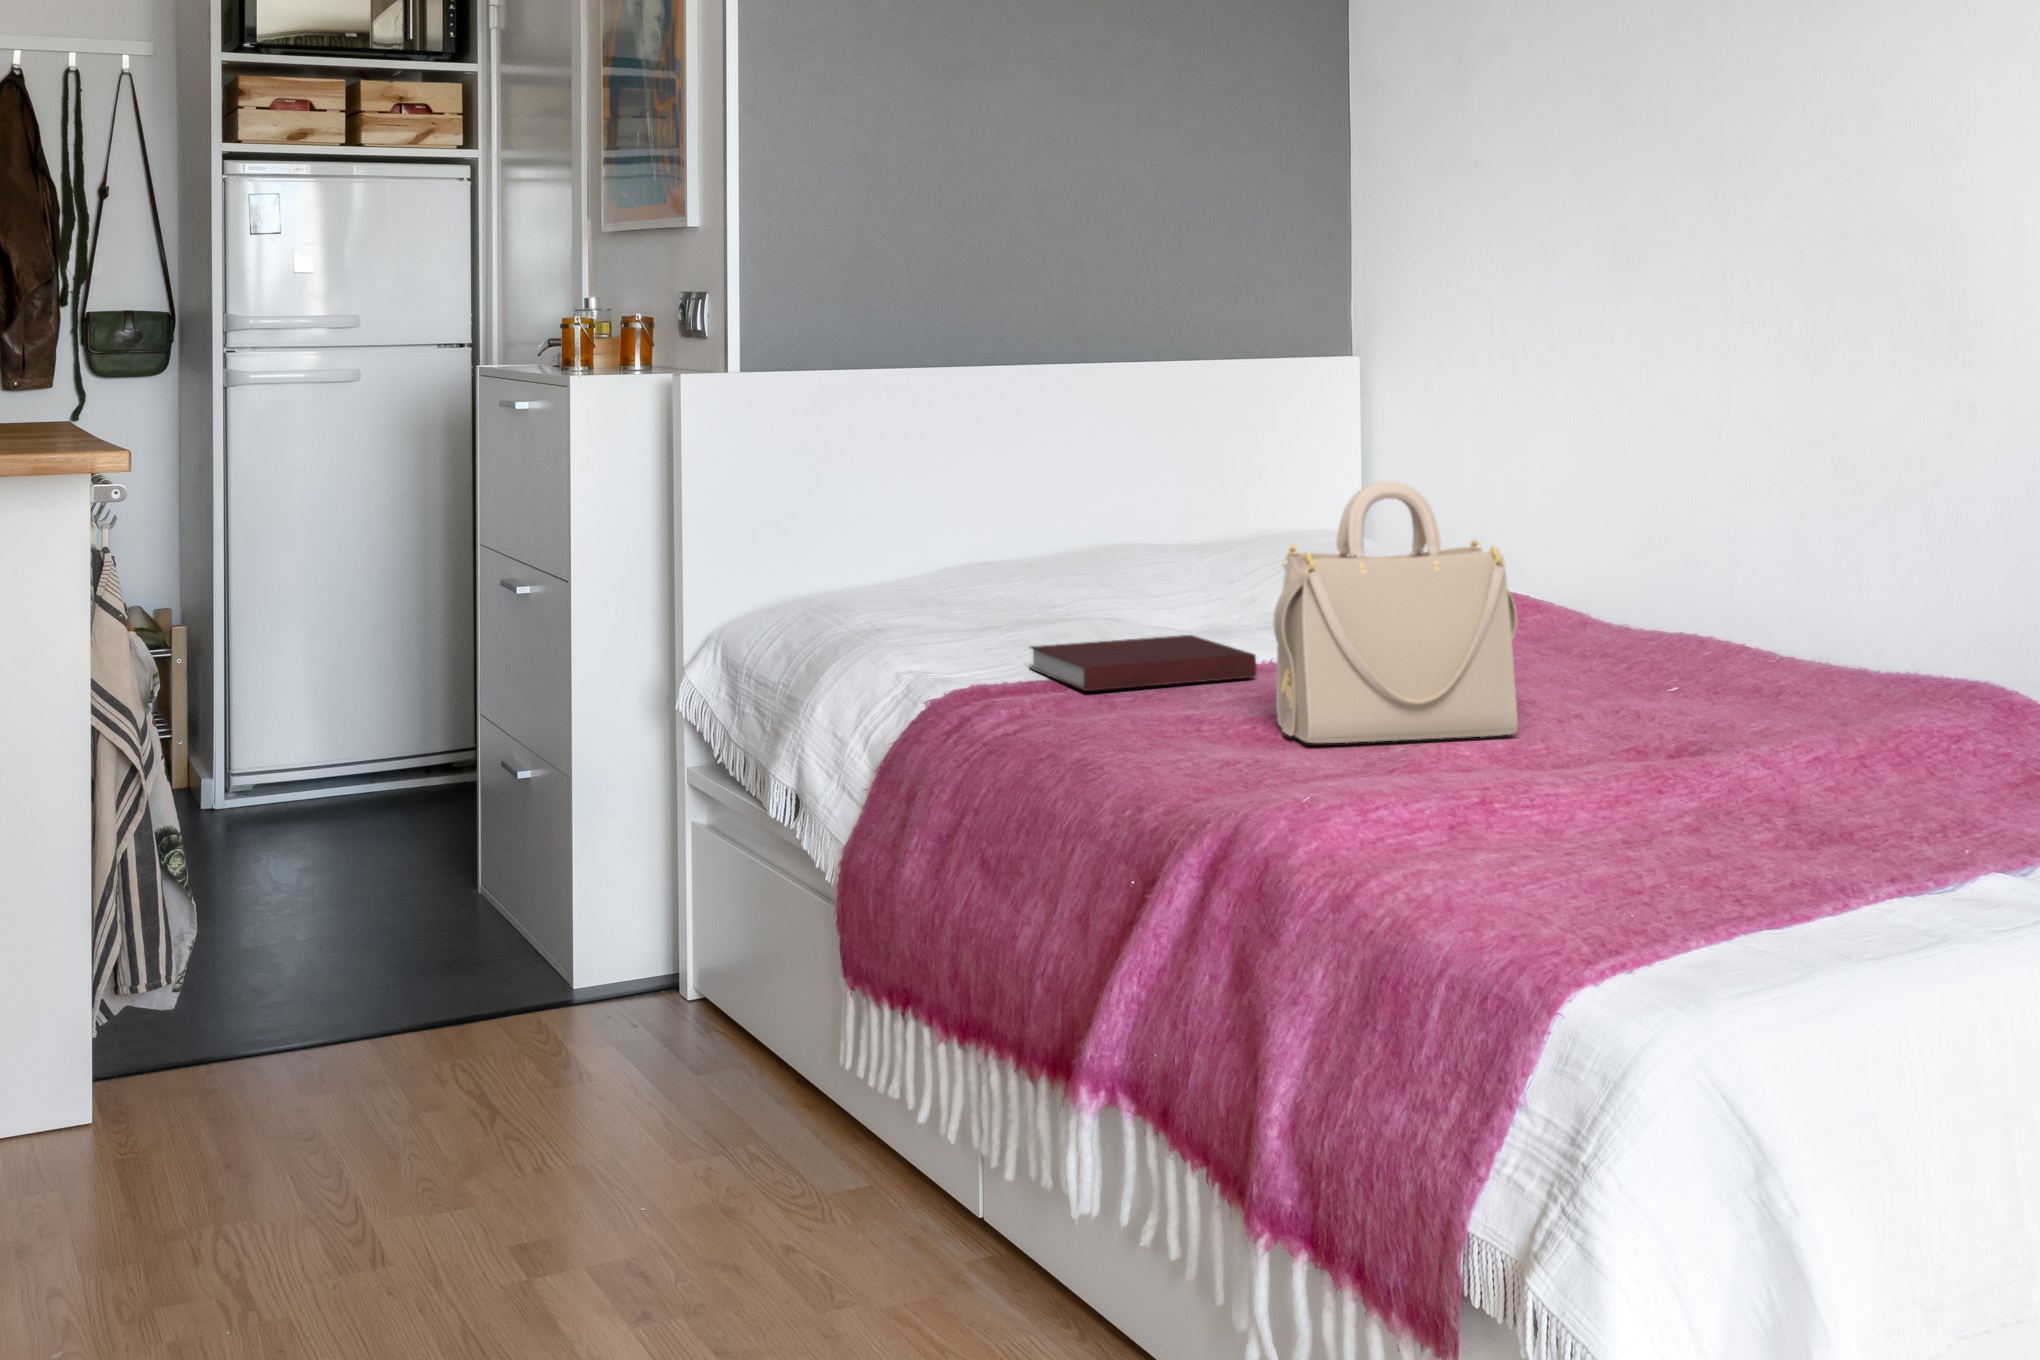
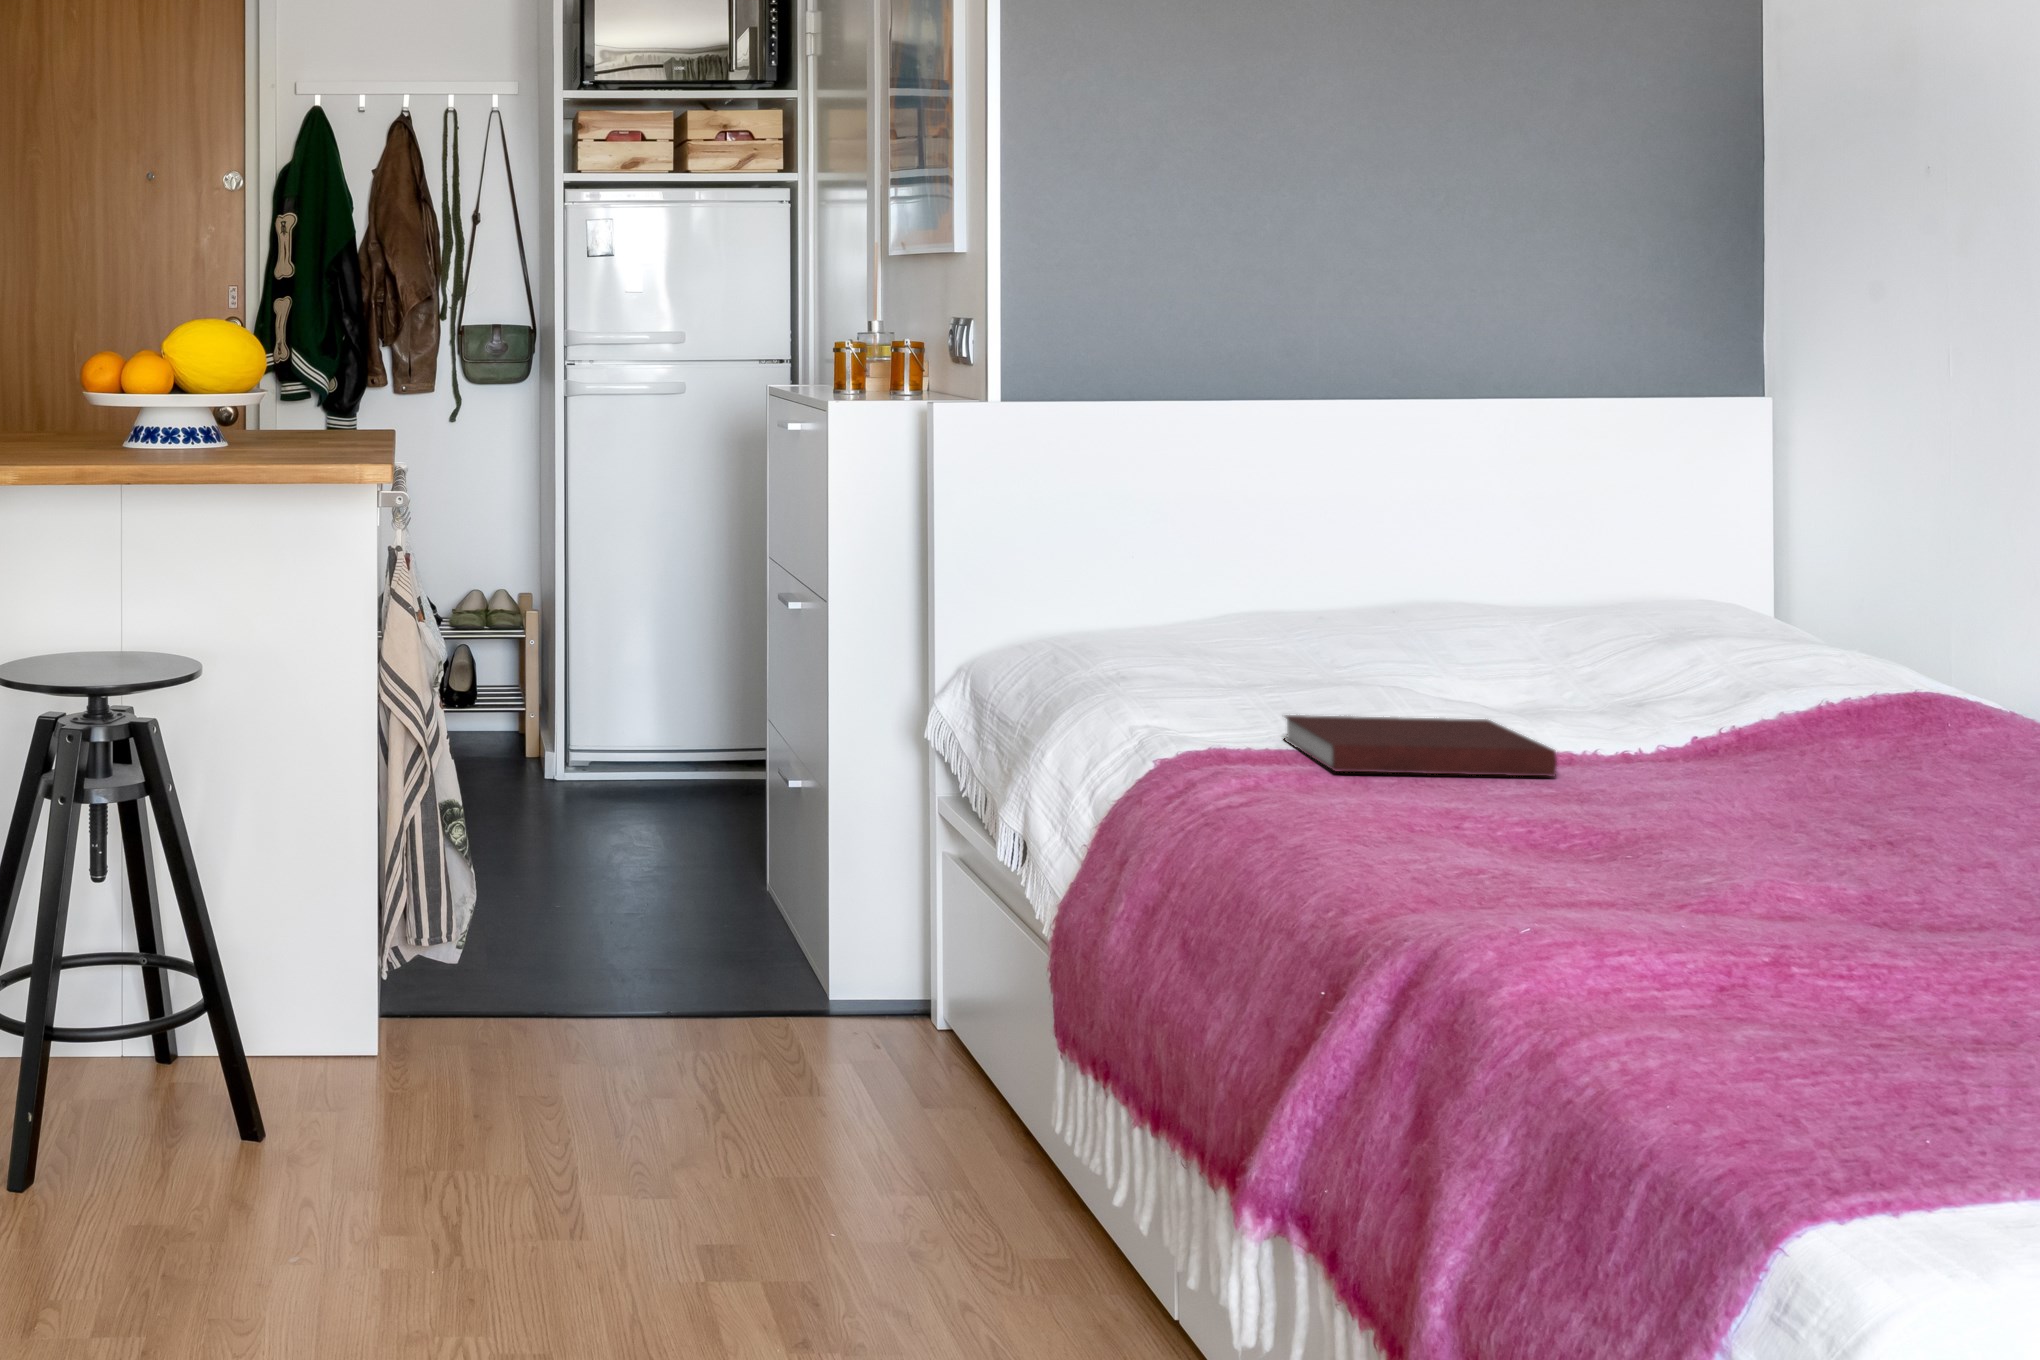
handbag: present [1273,481,1518,743] -> none [1545,562,1887,883]

